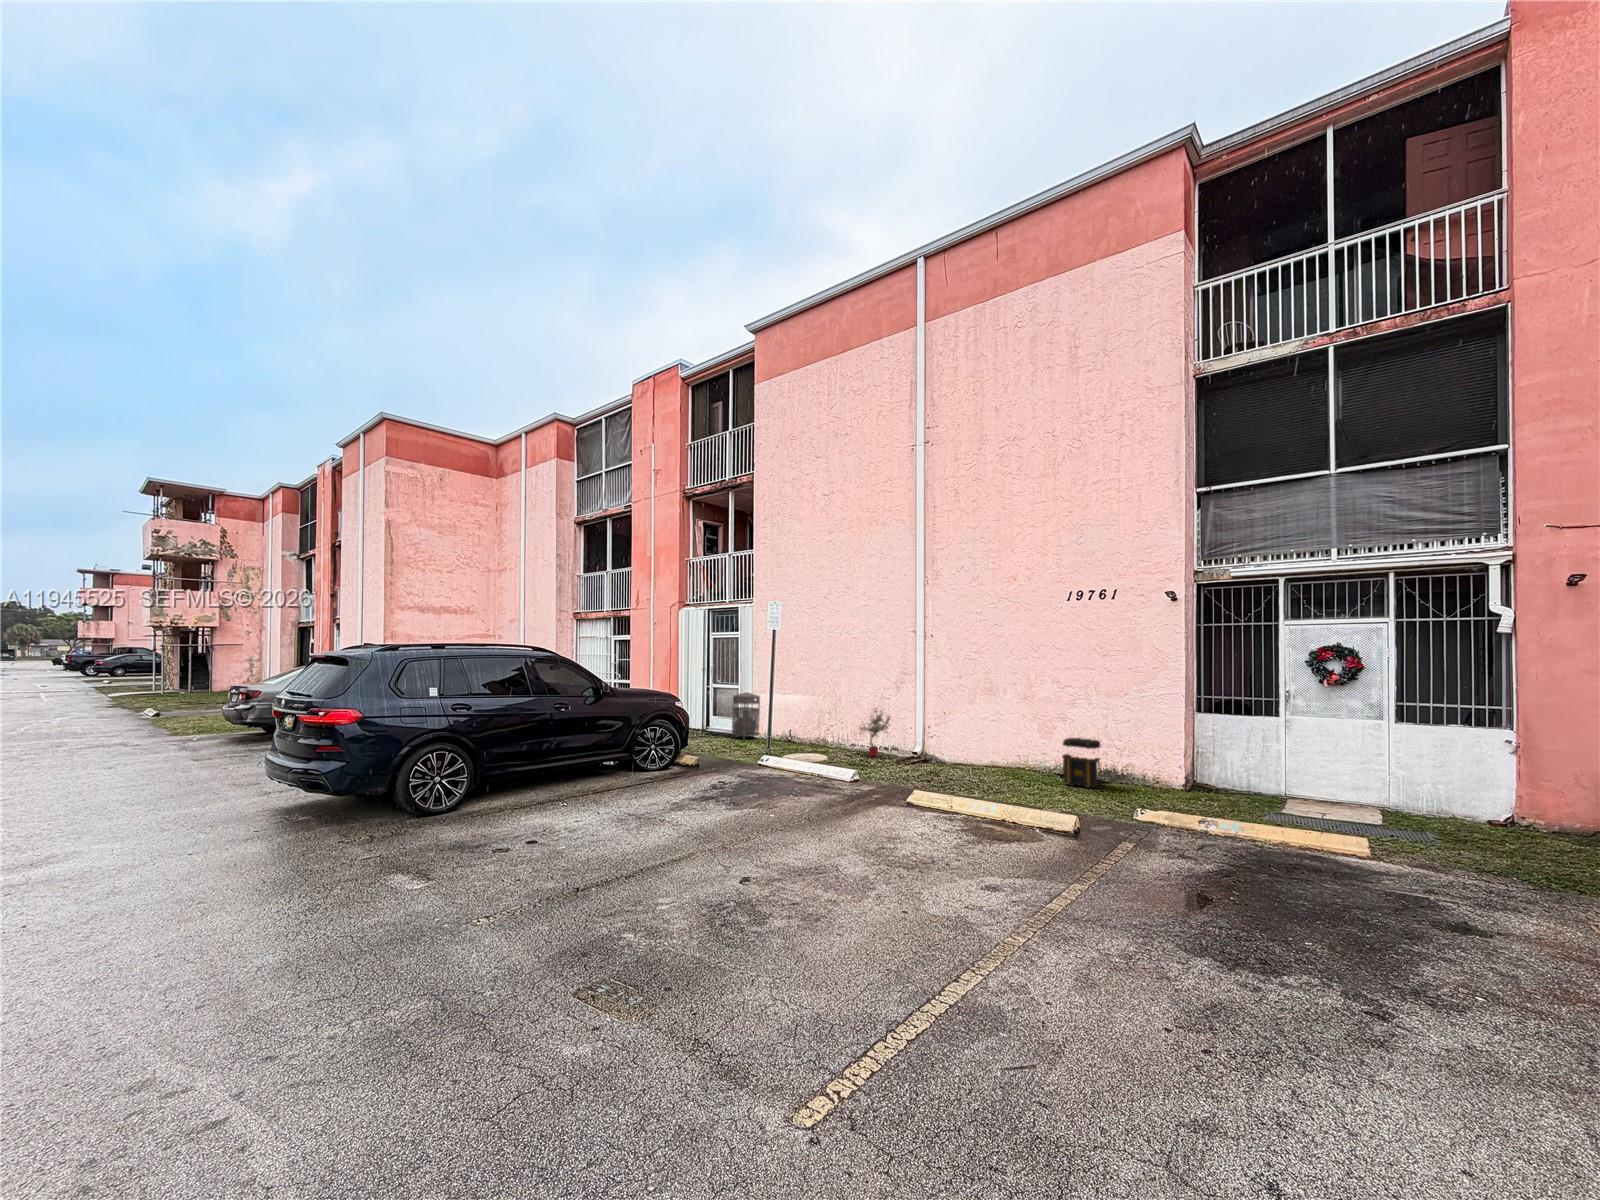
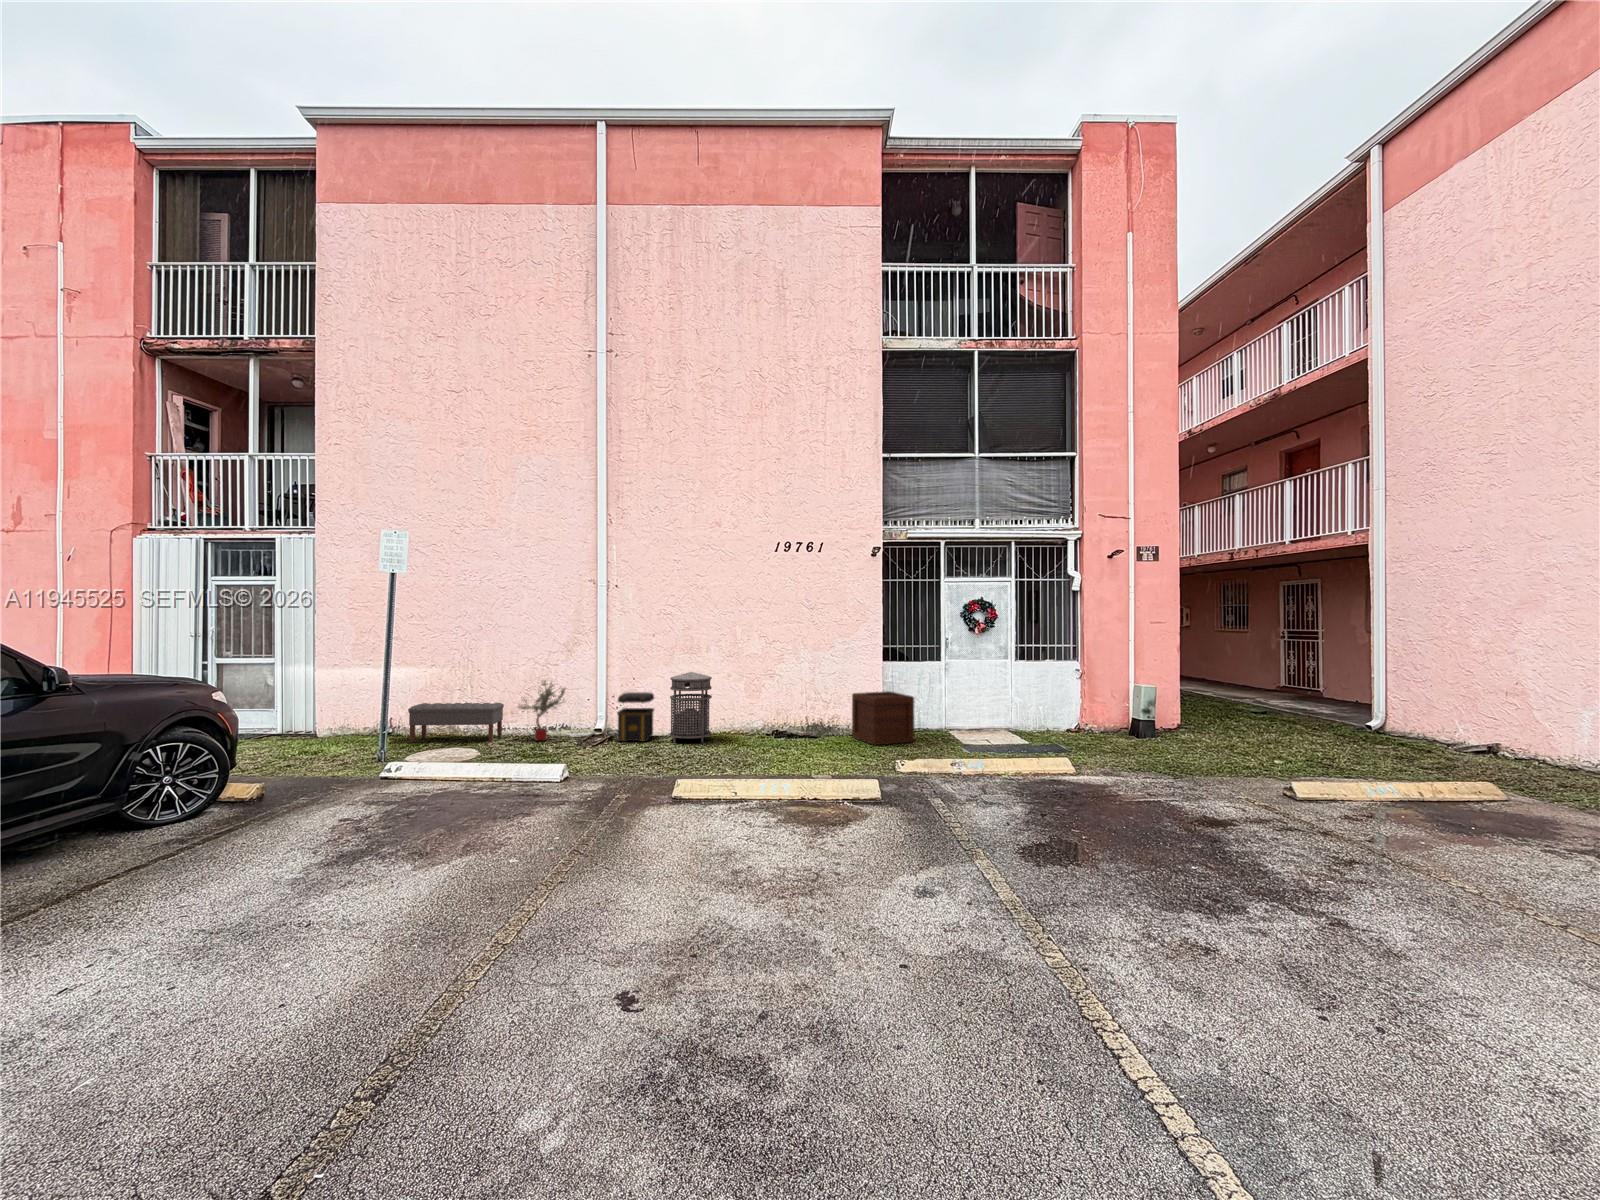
trash can: present [732,692,760,739] -> present [670,672,712,743]
bench: none [792,720,854,753] -> present [408,703,504,743]
toolbox: present [1062,738,1102,788] -> present [617,692,654,741]
wooden crate: none [1151,745,1222,807] -> present [852,691,914,745]

